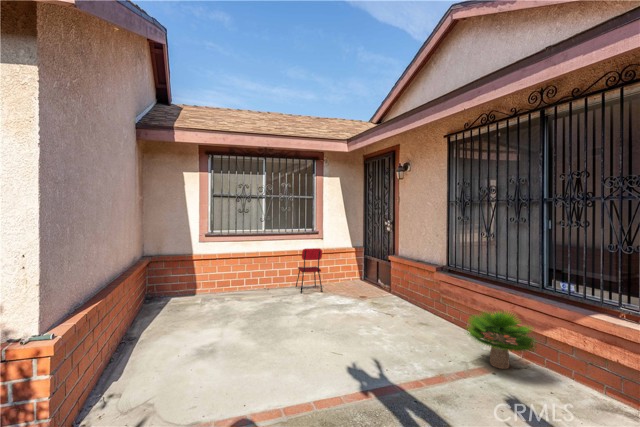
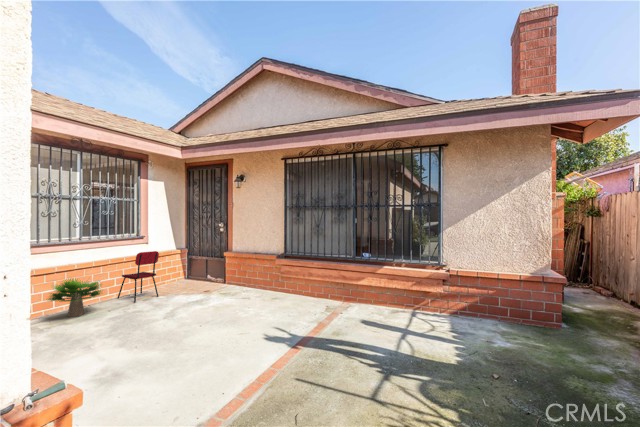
potted plant: present [467,312,535,369] -> present [48,279,101,317]

